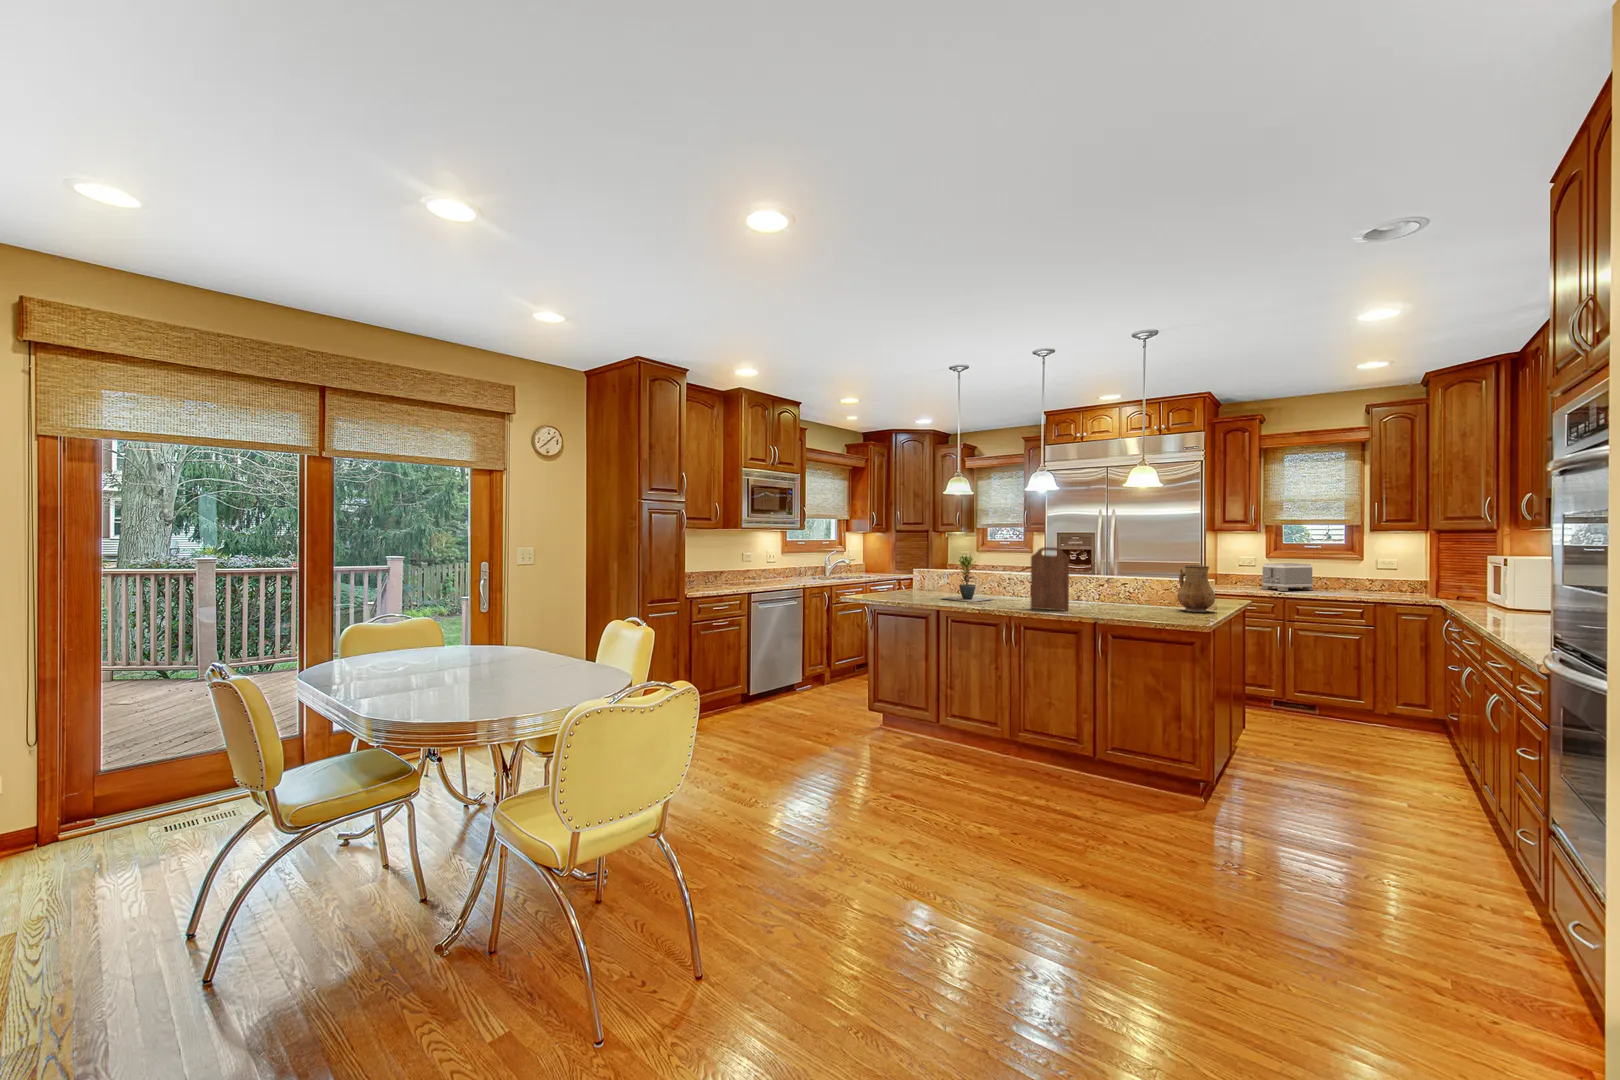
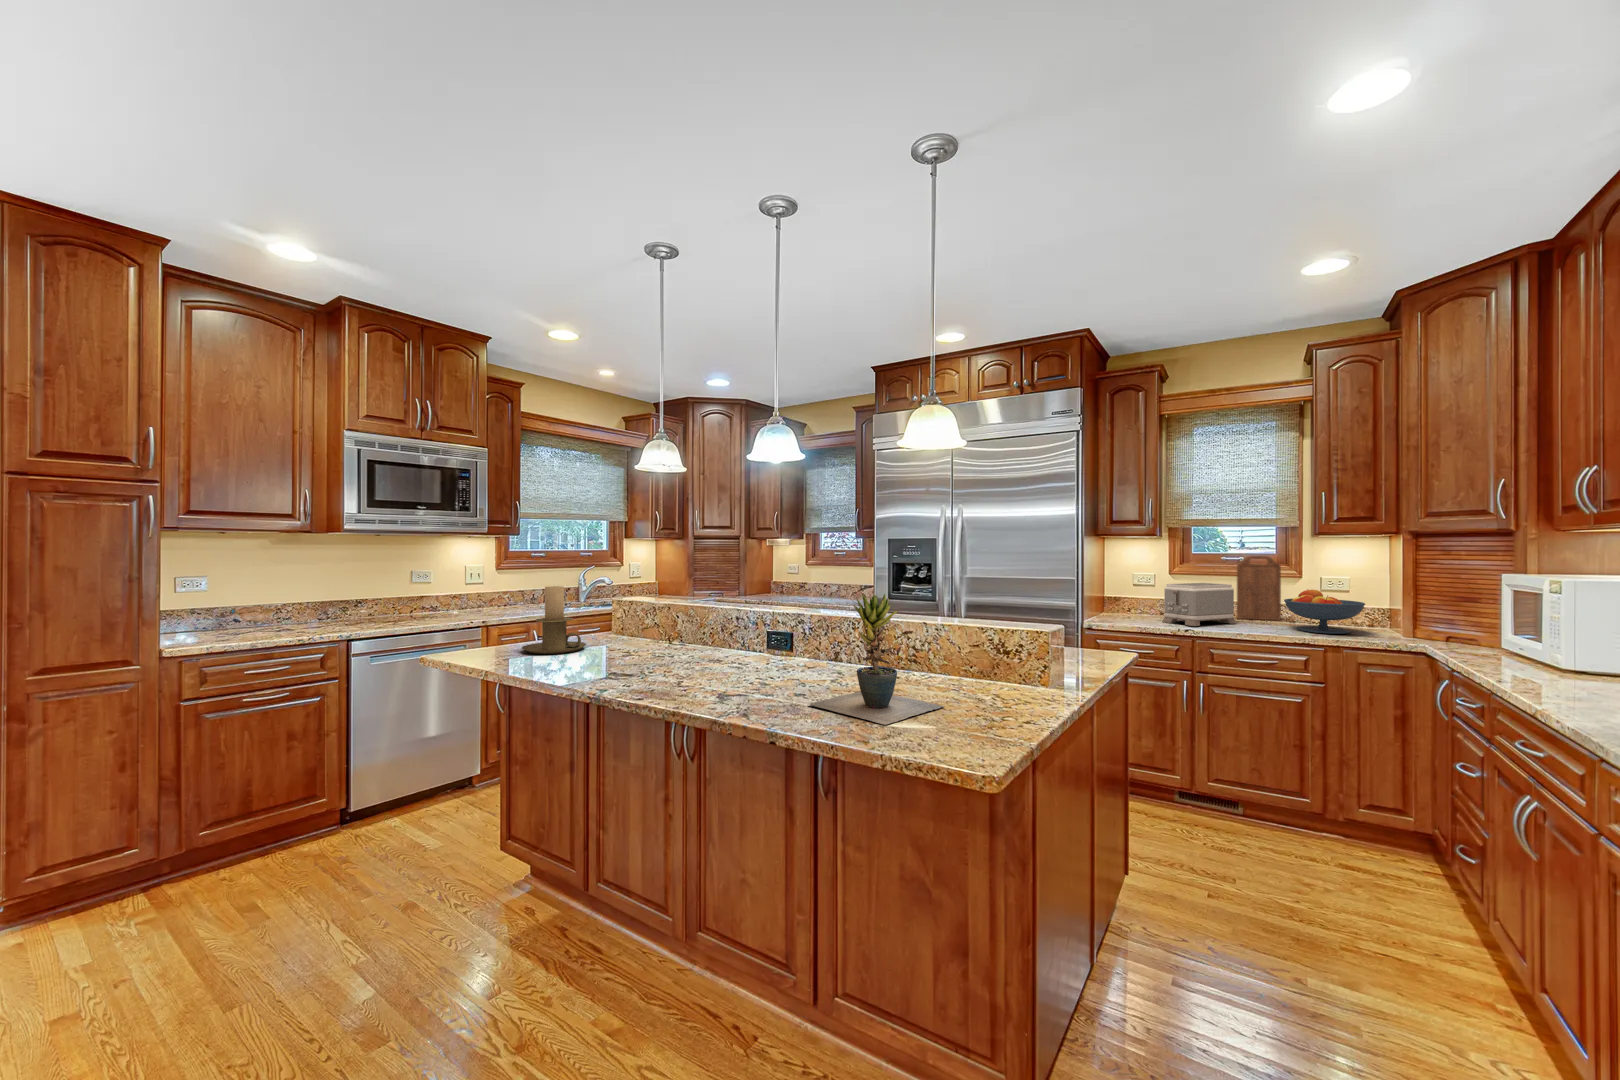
cutting board: present [1031,547,1069,610] -> present [1237,556,1281,620]
potted plant: present [942,555,992,602] -> present [809,594,944,725]
candle holder: none [884,560,919,597] -> present [522,586,586,654]
ceramic pitcher: present [1178,565,1215,612] -> none [985,601,1051,697]
fruit bowl: none [1348,567,1404,596] -> present [1284,589,1365,634]

